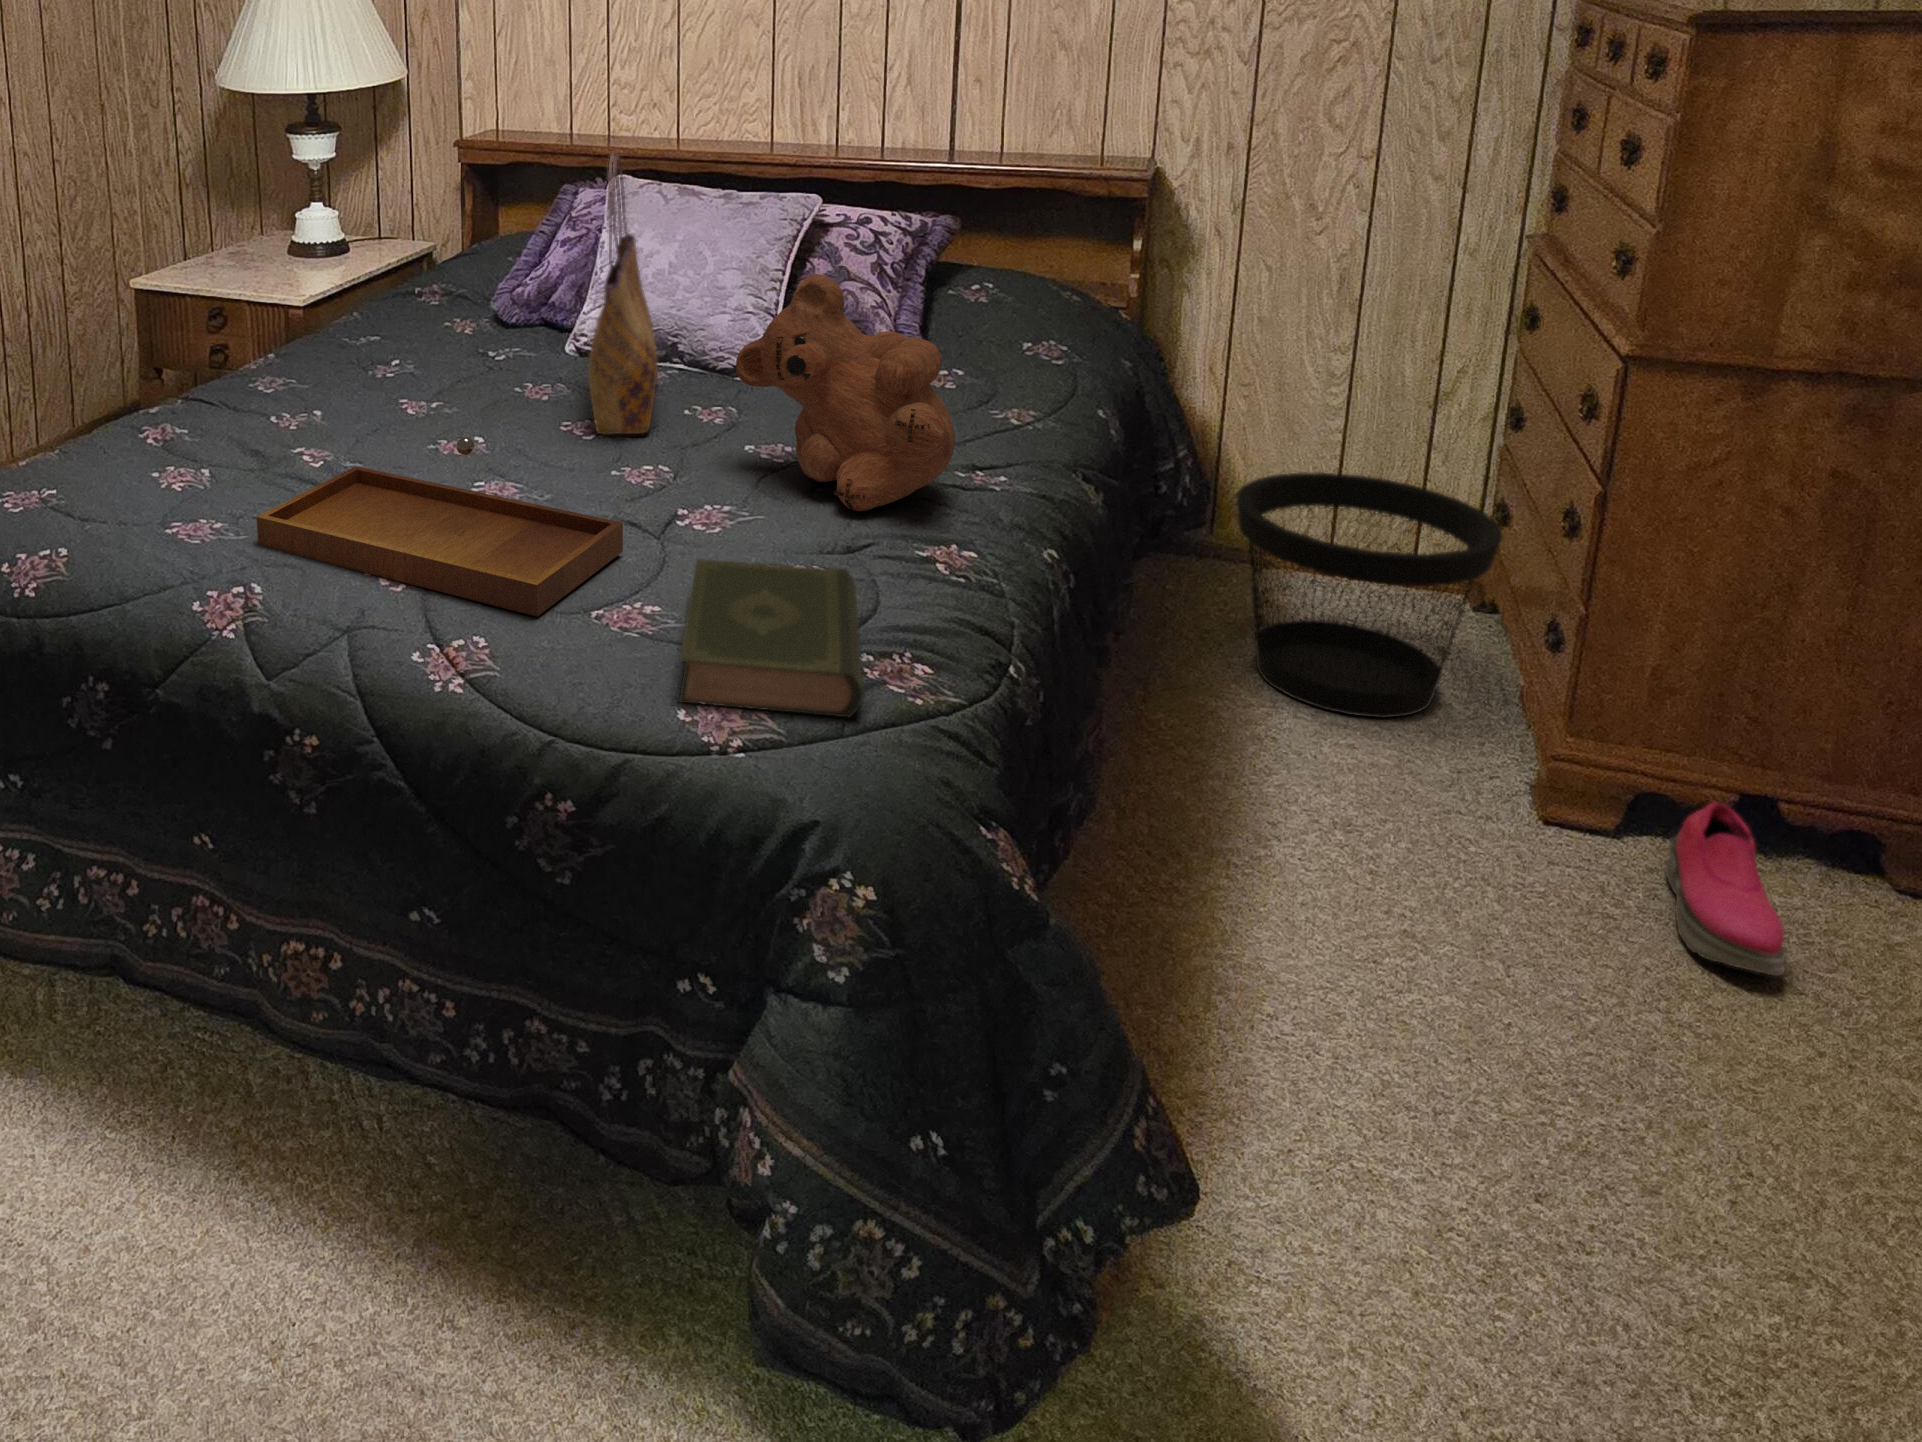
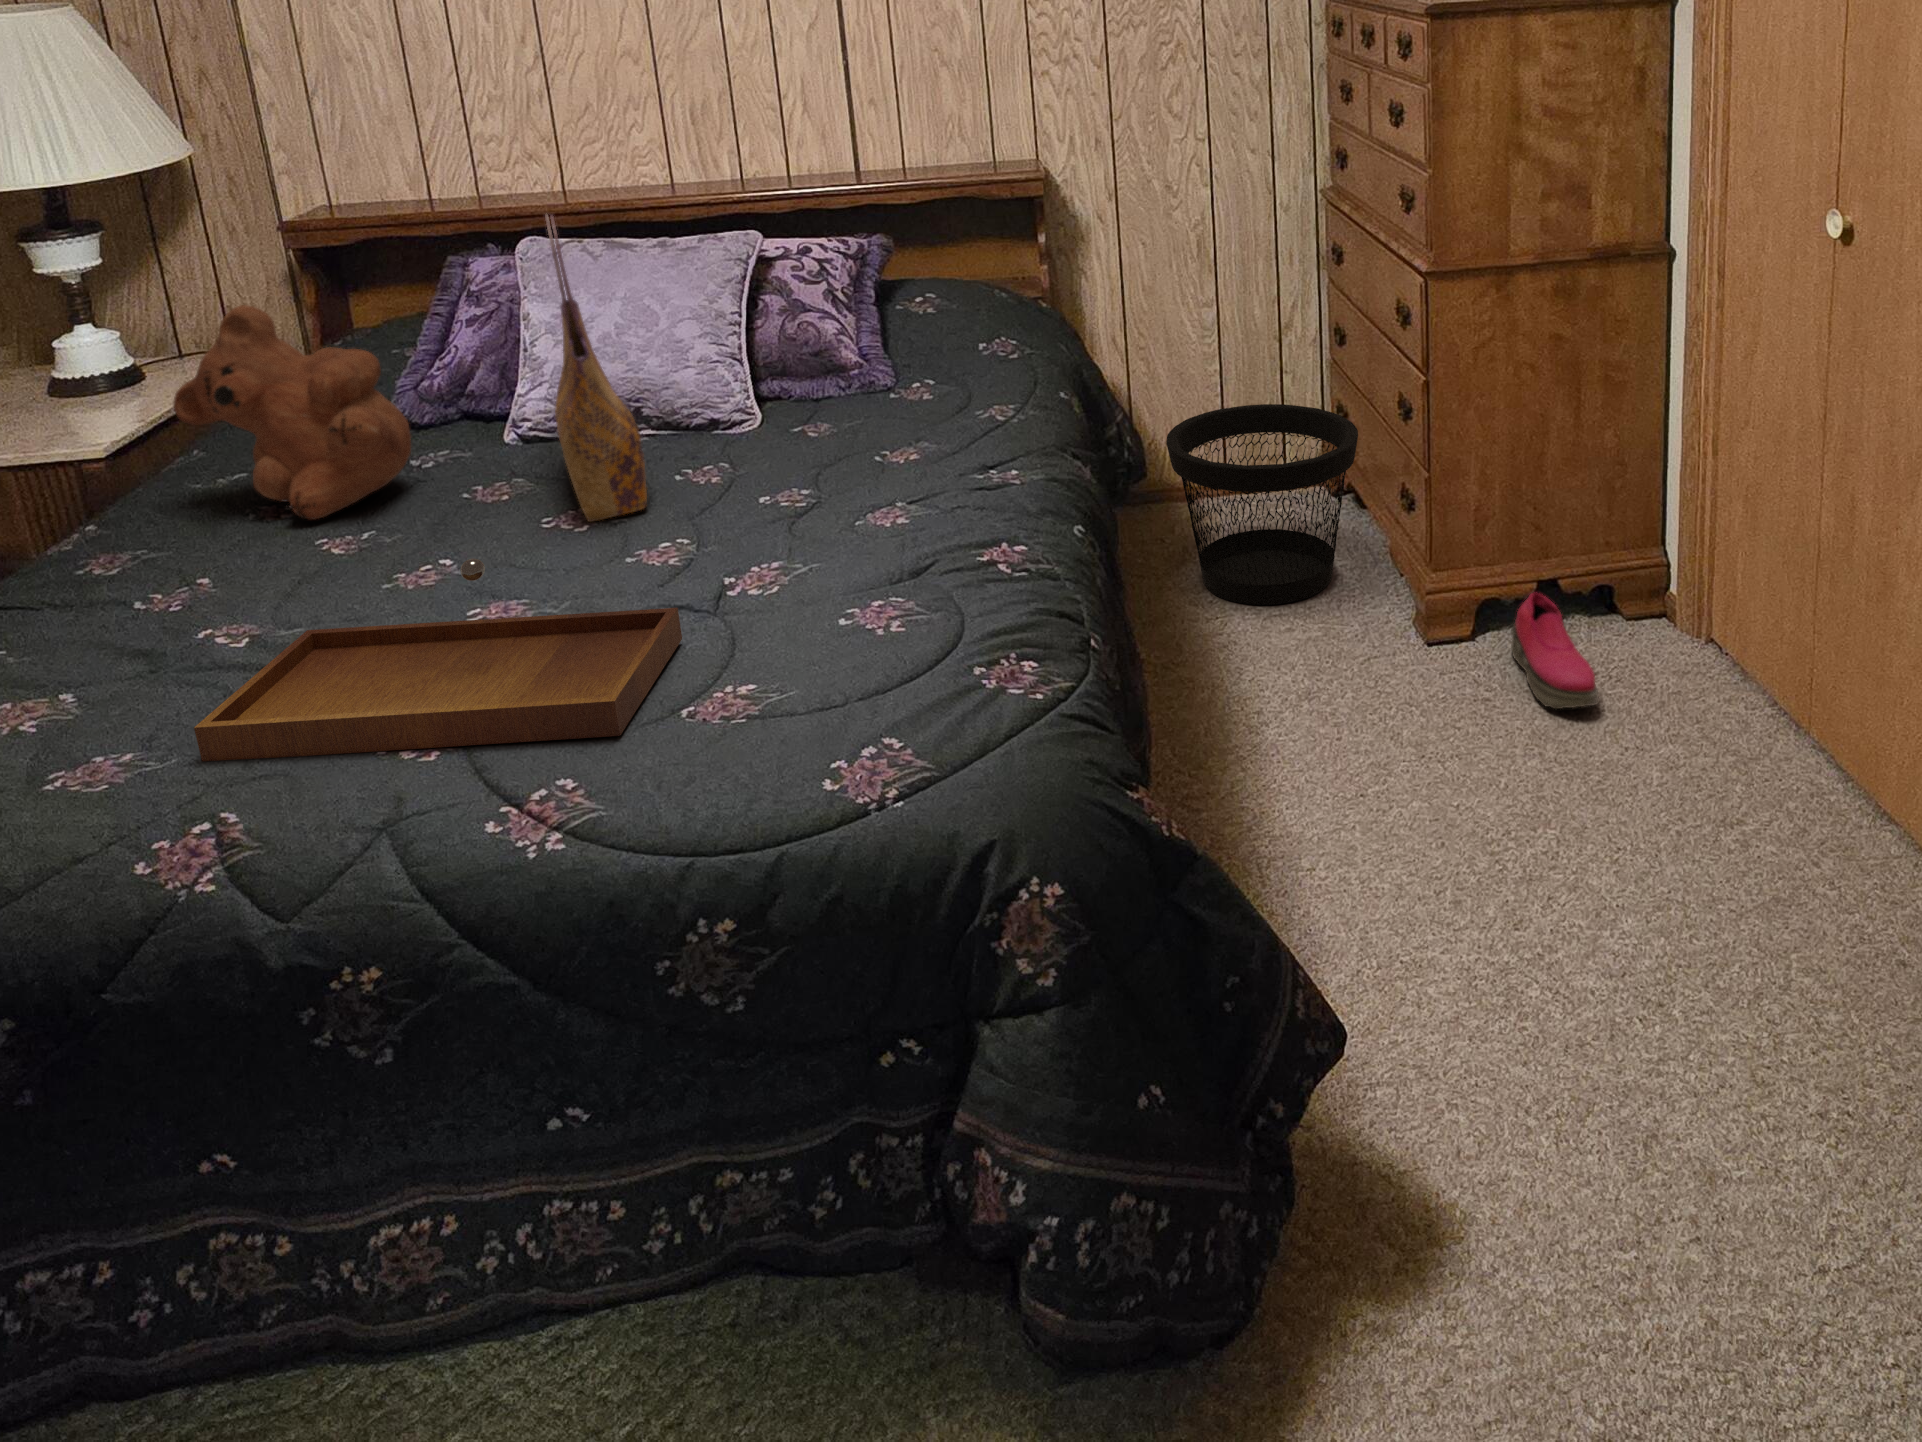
teddy bear: present [736,274,955,511] -> present [173,305,411,520]
book: present [679,559,863,717] -> none [777,592,999,775]

